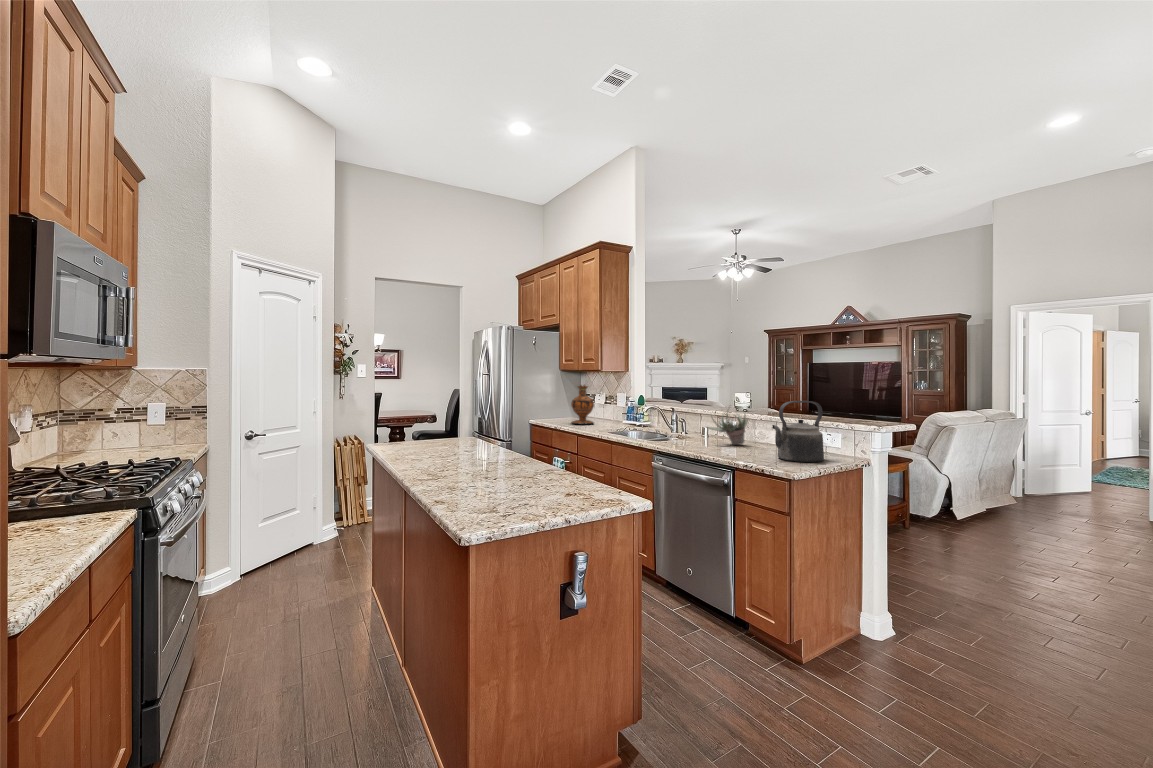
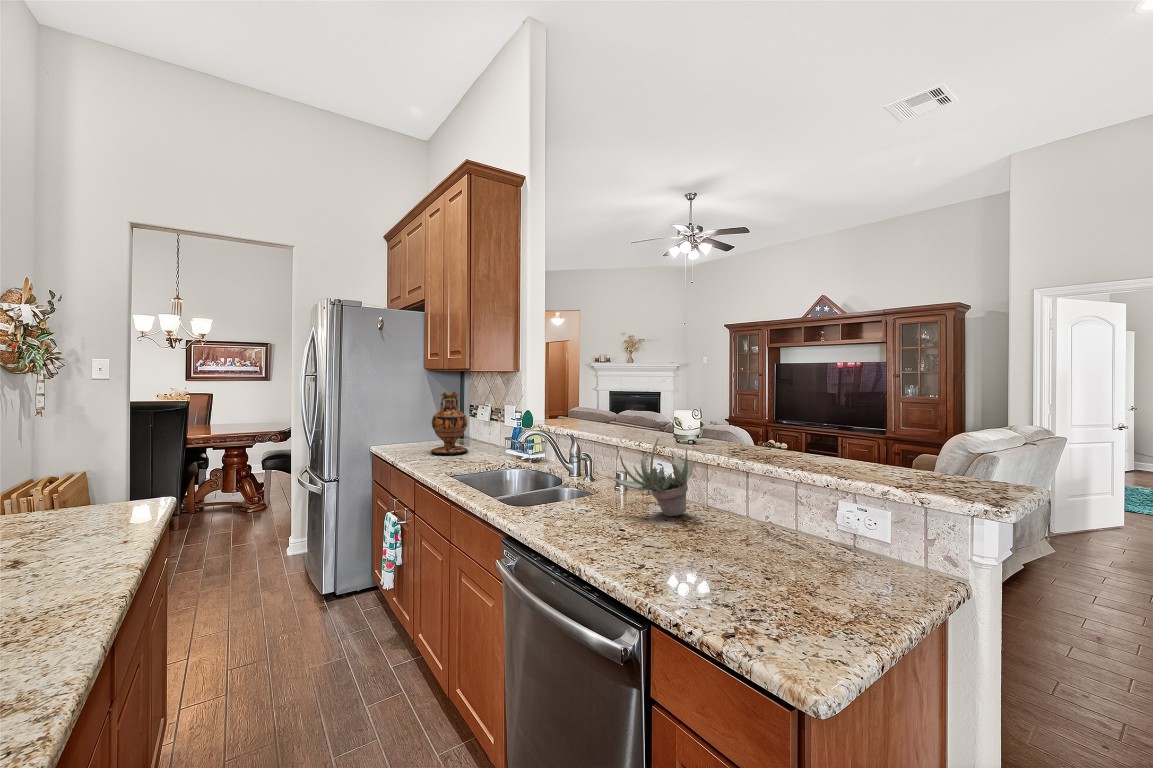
kettle: present [772,401,824,462] -> none [744,441,869,604]

